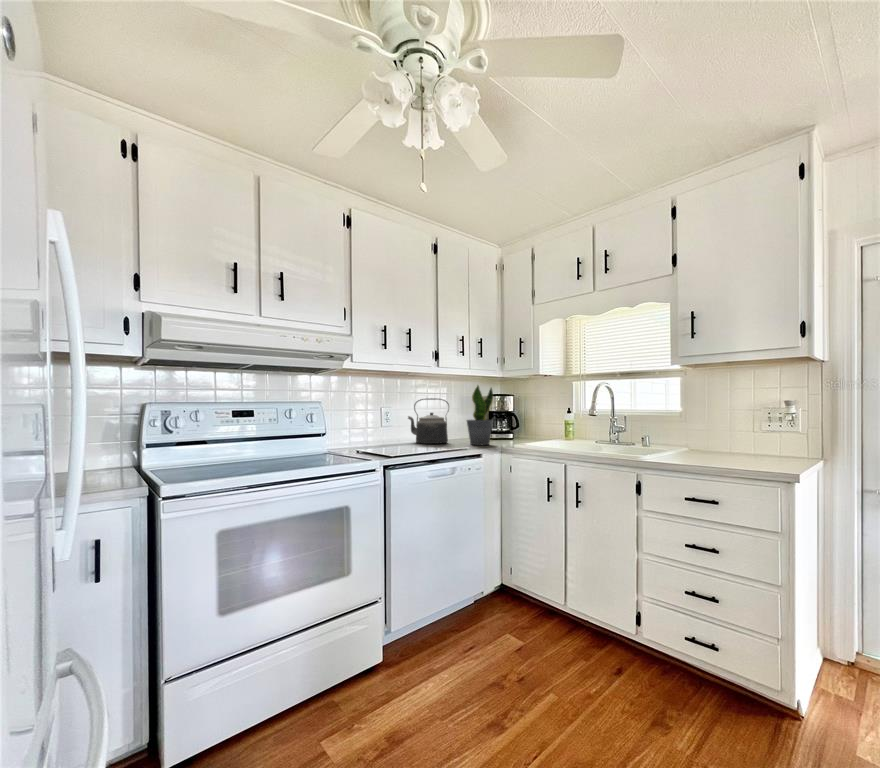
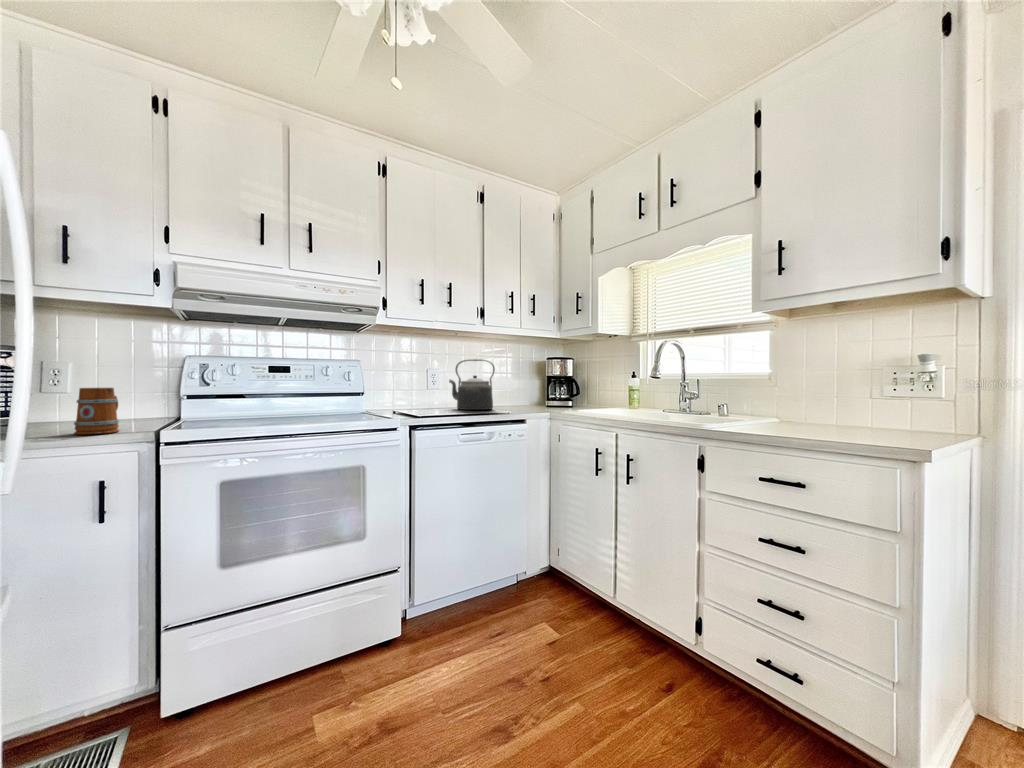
potted plant: present [467,386,493,445] -> none [512,342,543,412]
mug: none [150,434,181,473] -> present [74,388,119,434]

